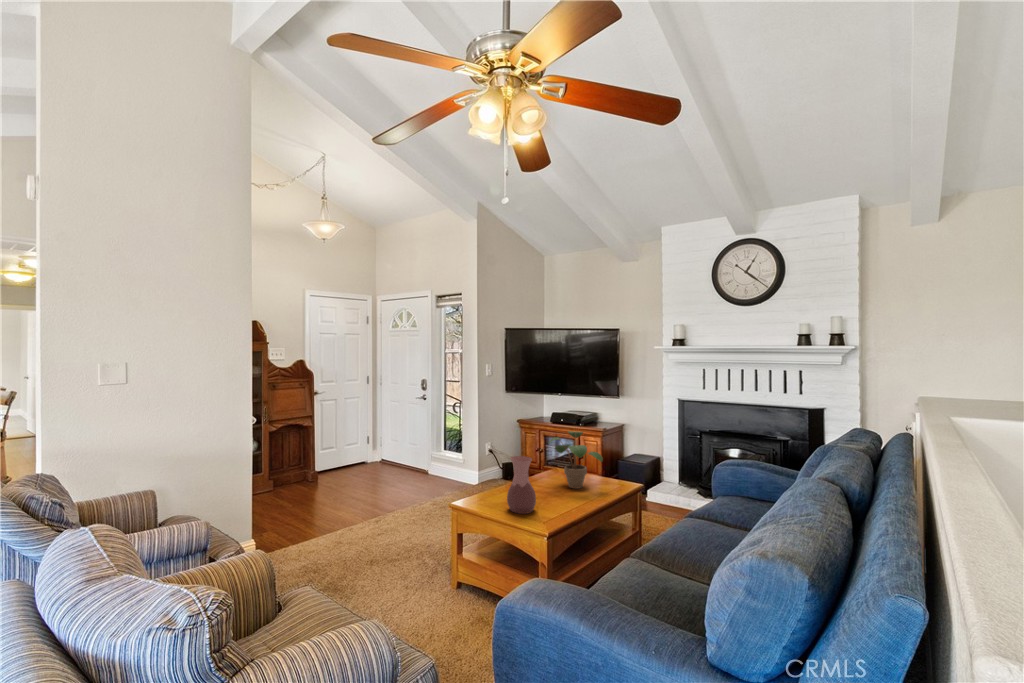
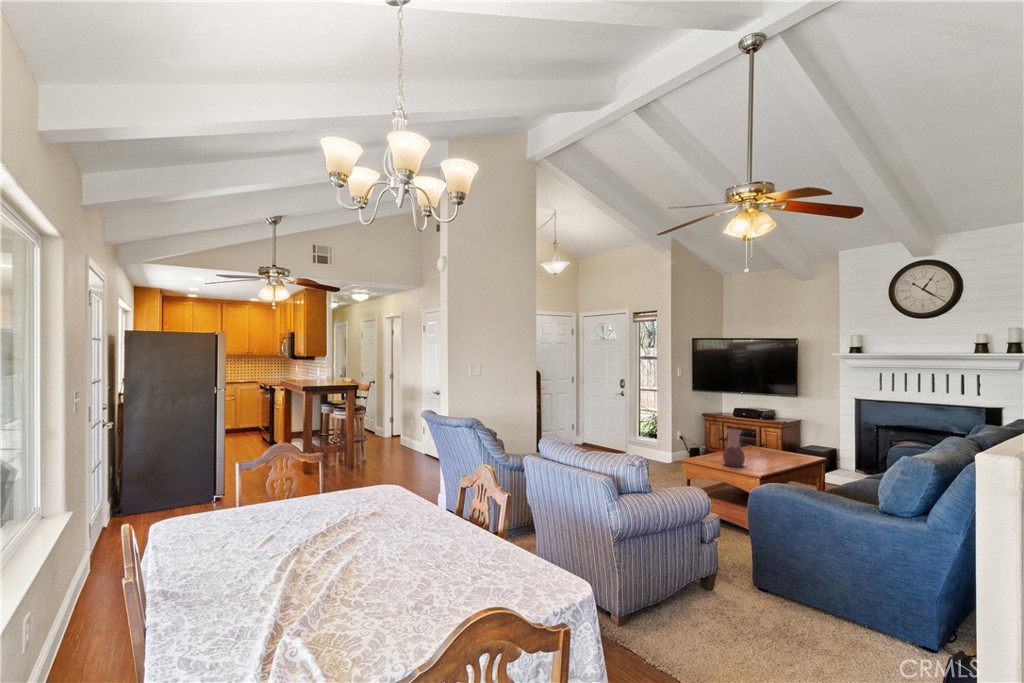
potted plant: present [550,431,603,489] -> none [748,416,793,458]

